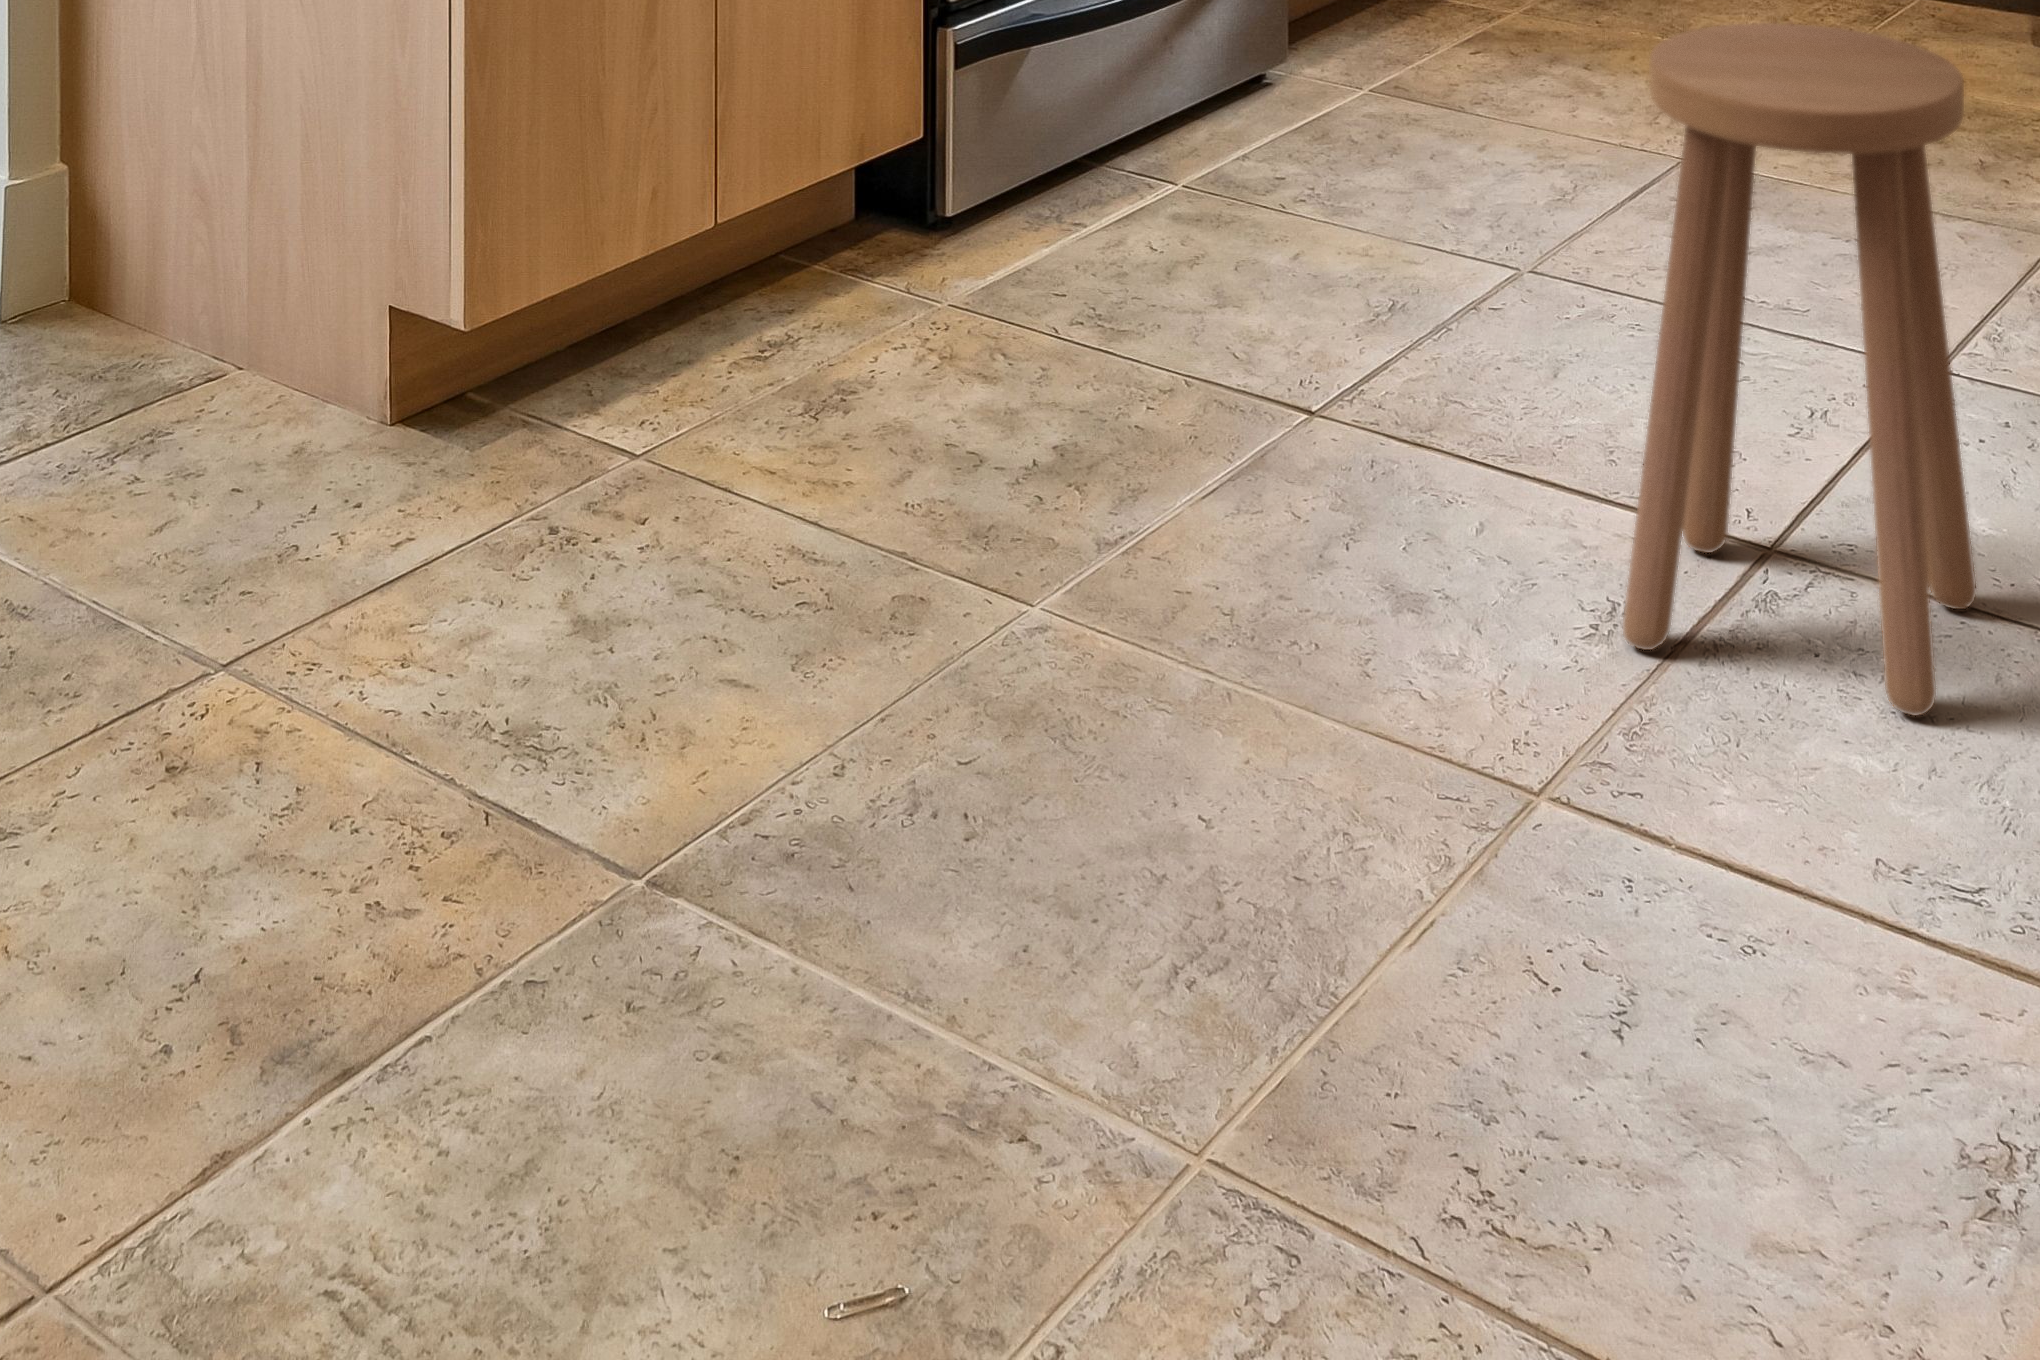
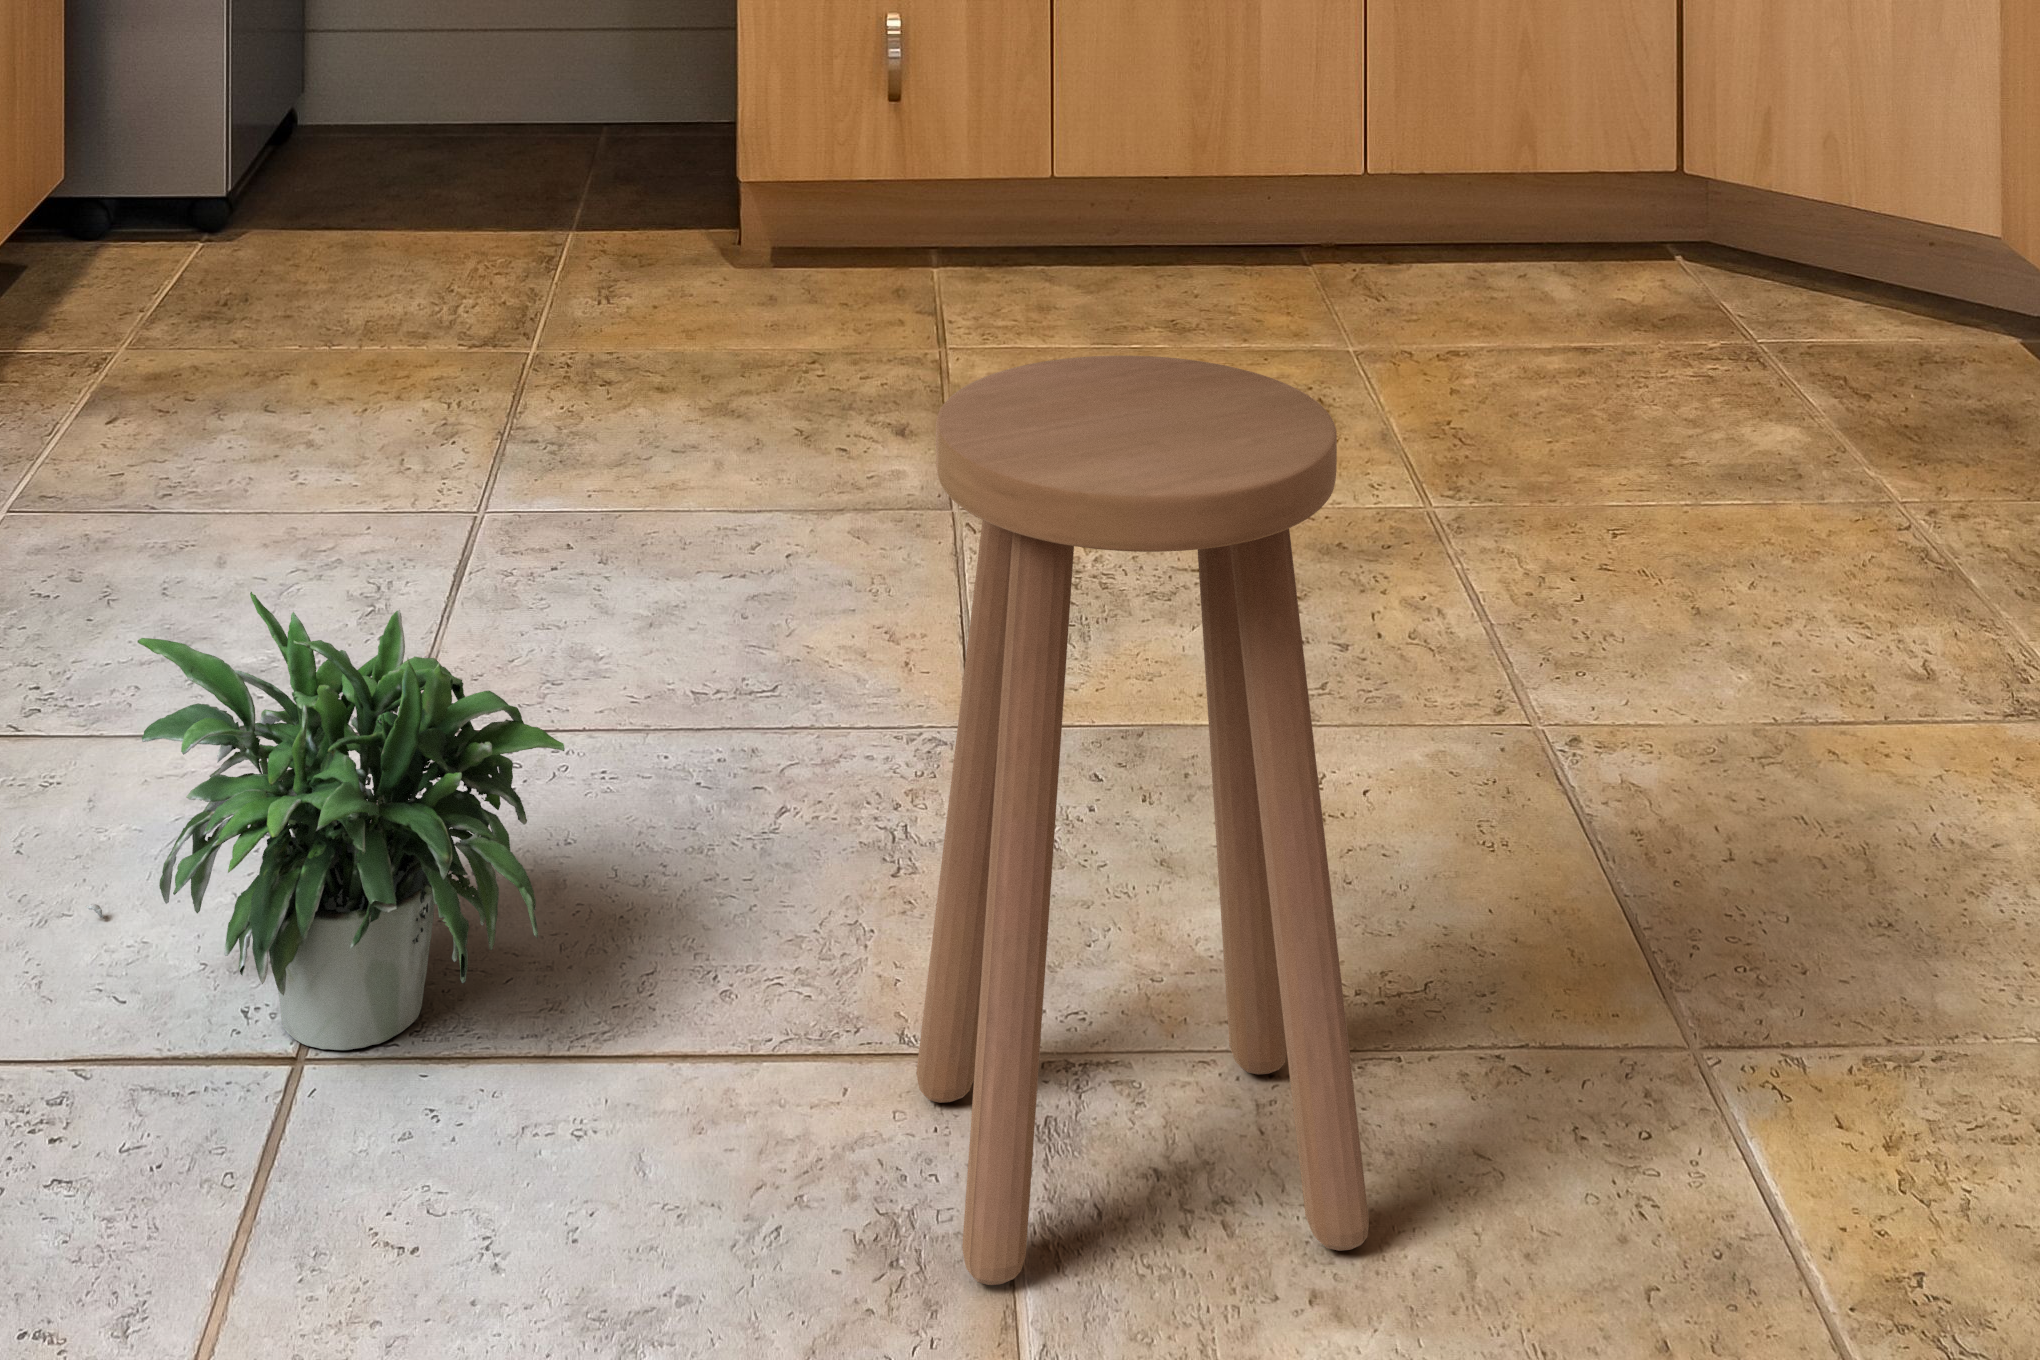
potted plant: none [1232,105,1501,415] -> present [86,592,565,1050]

